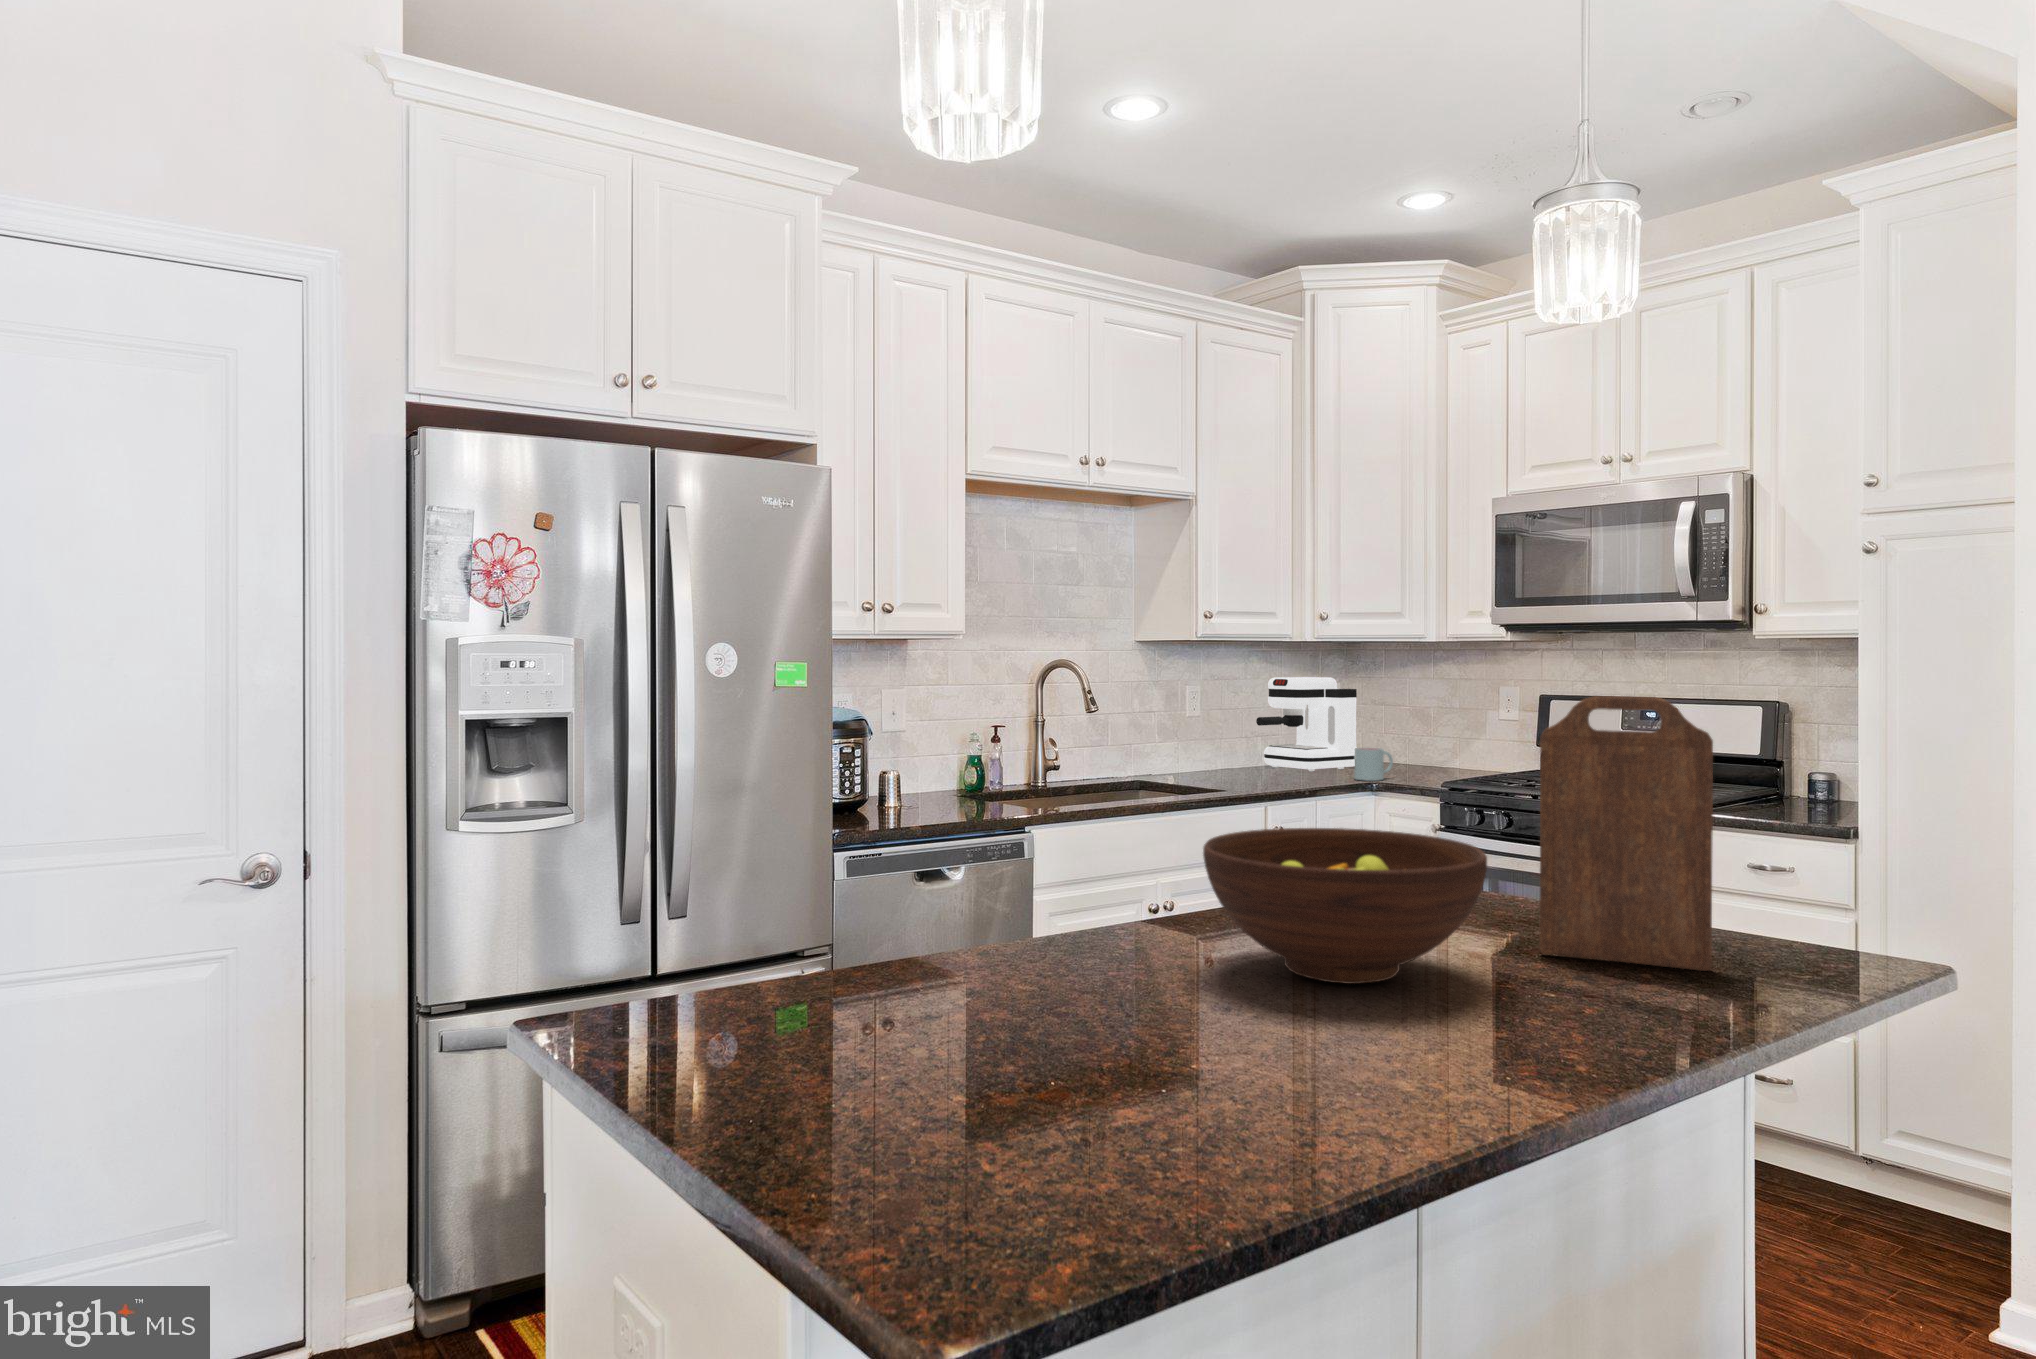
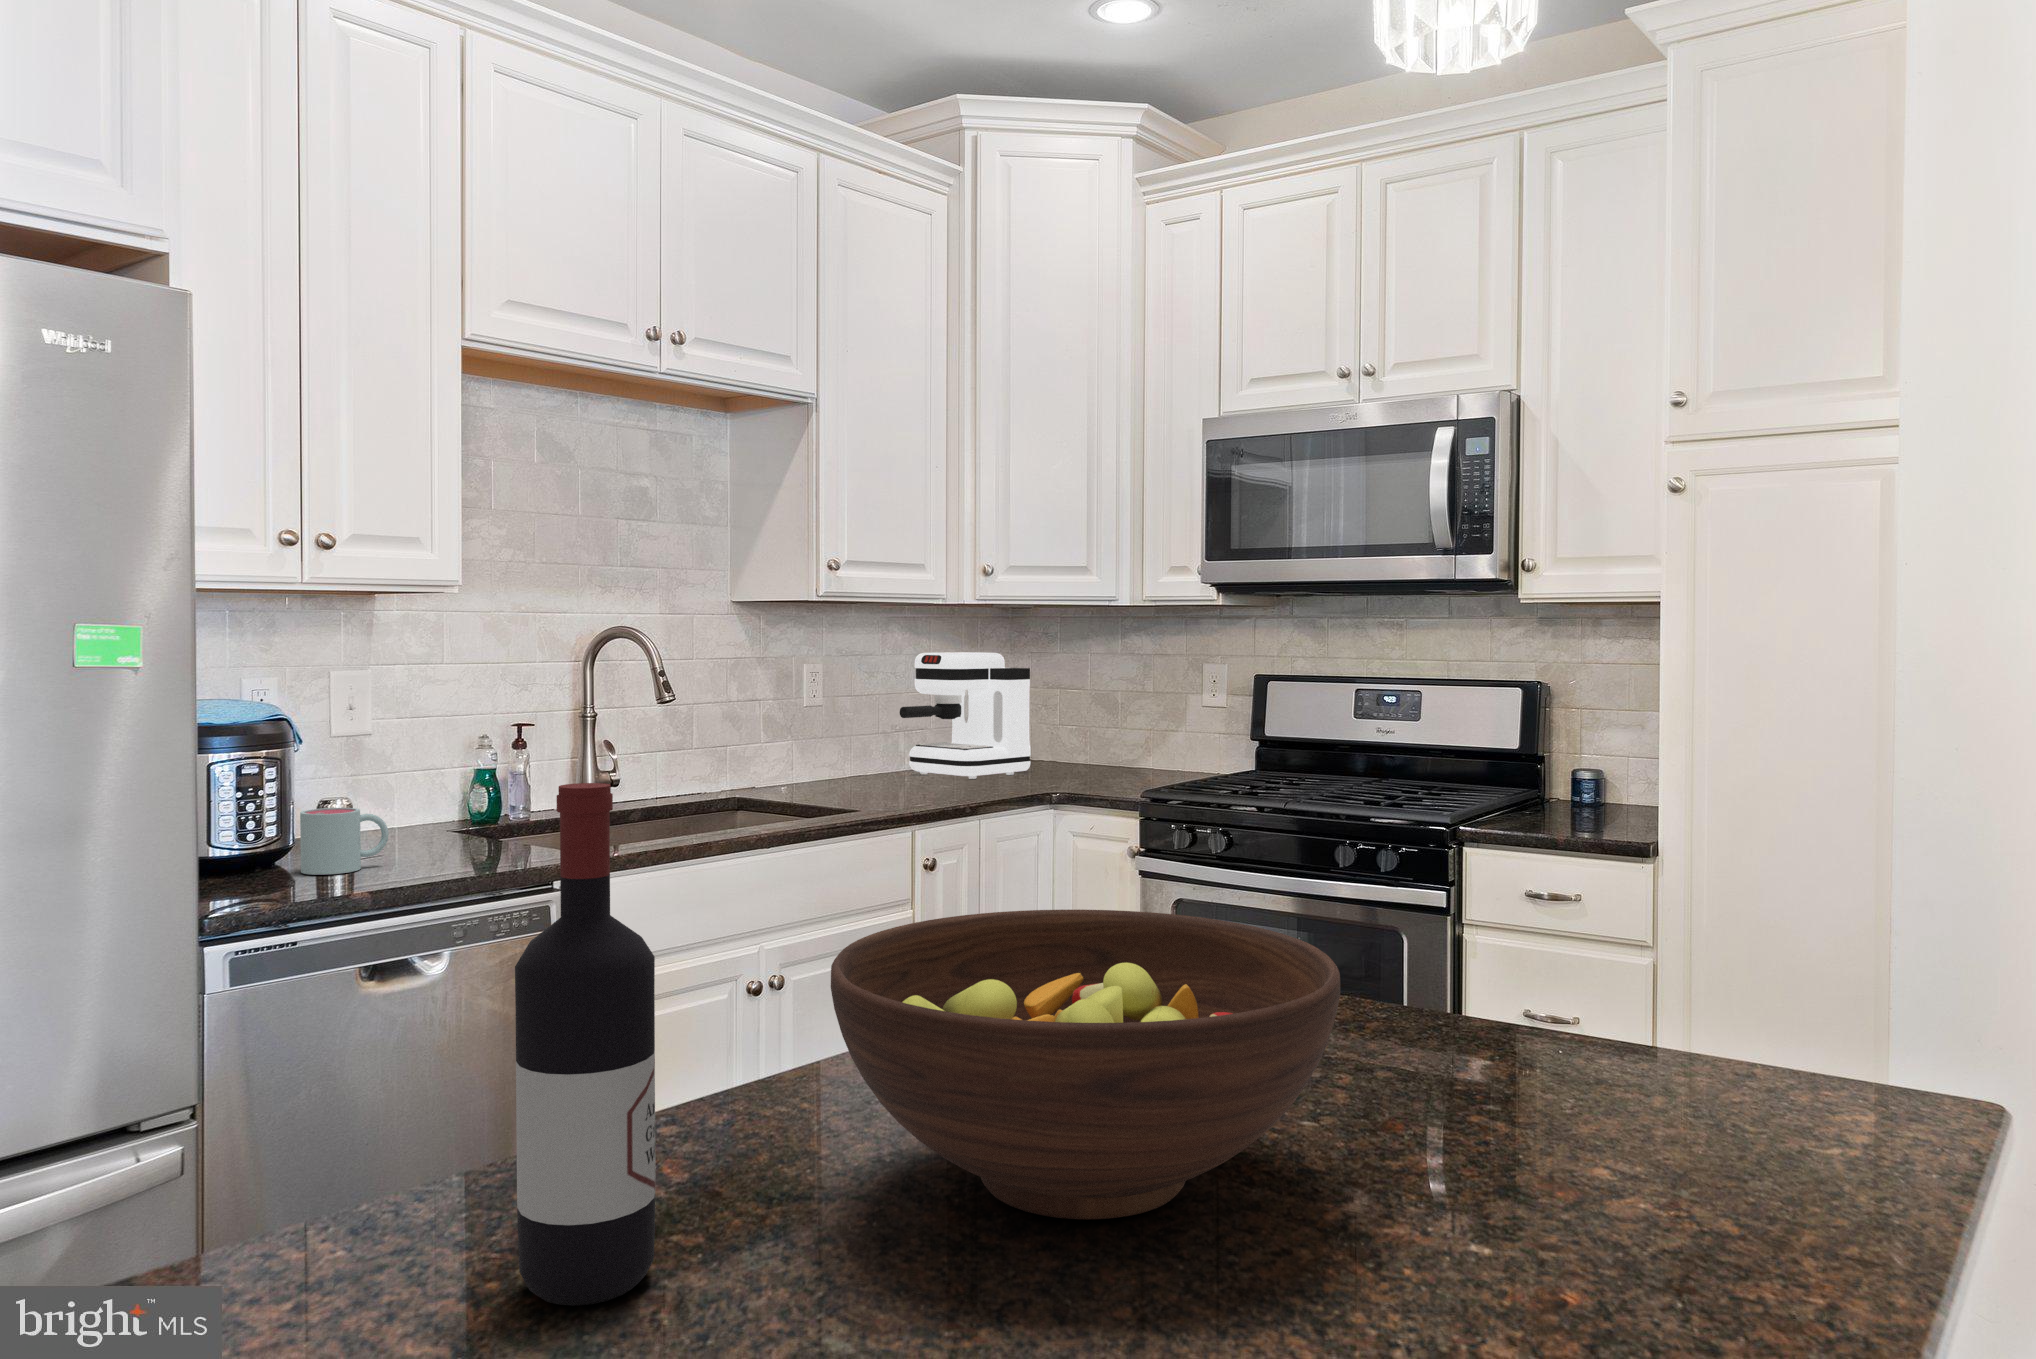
cutting board: present [1539,696,1713,971] -> none [1388,677,1661,1125]
wine bottle: none [1053,745,1117,994] -> present [515,783,655,1306]
mug: present [1354,748,1393,781] -> present [300,808,389,875]

